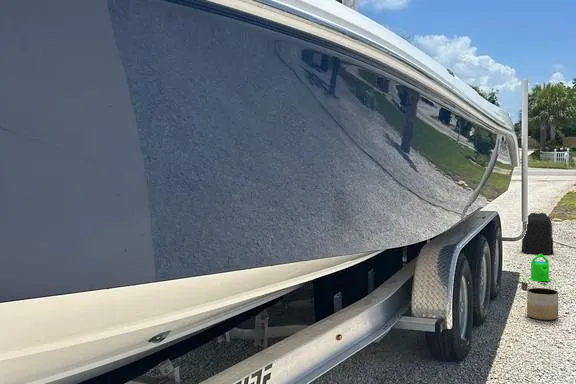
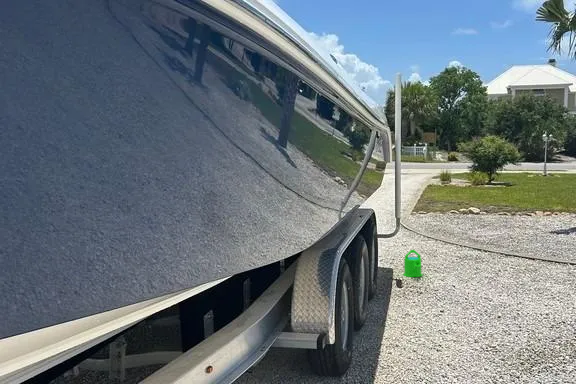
backpack: present [521,213,553,255] -> none [393,206,423,249]
planter: present [527,288,558,320] -> none [404,286,434,319]

